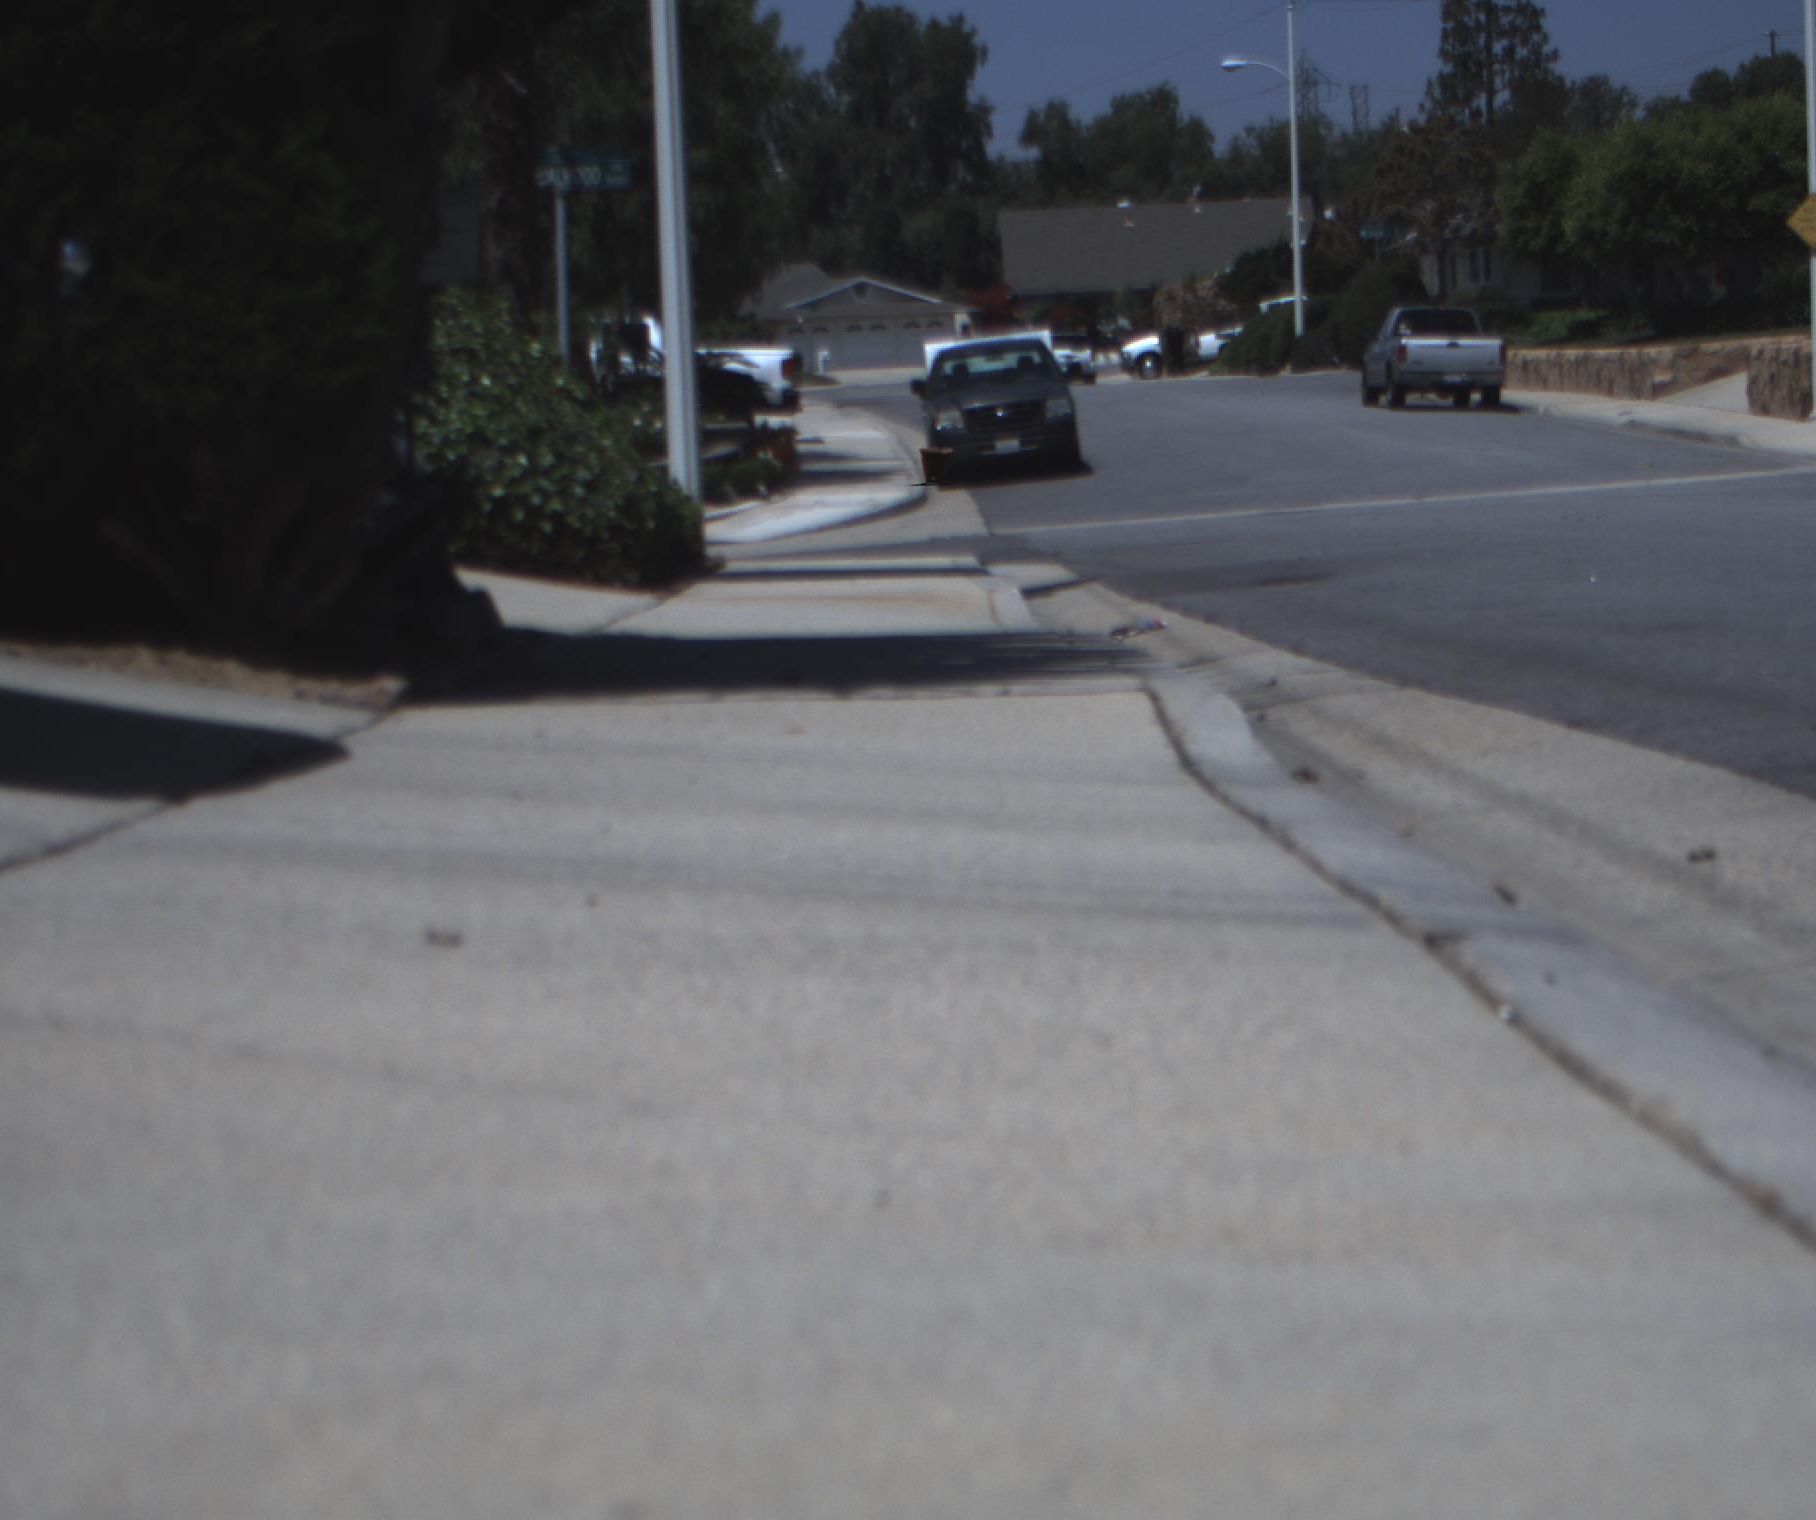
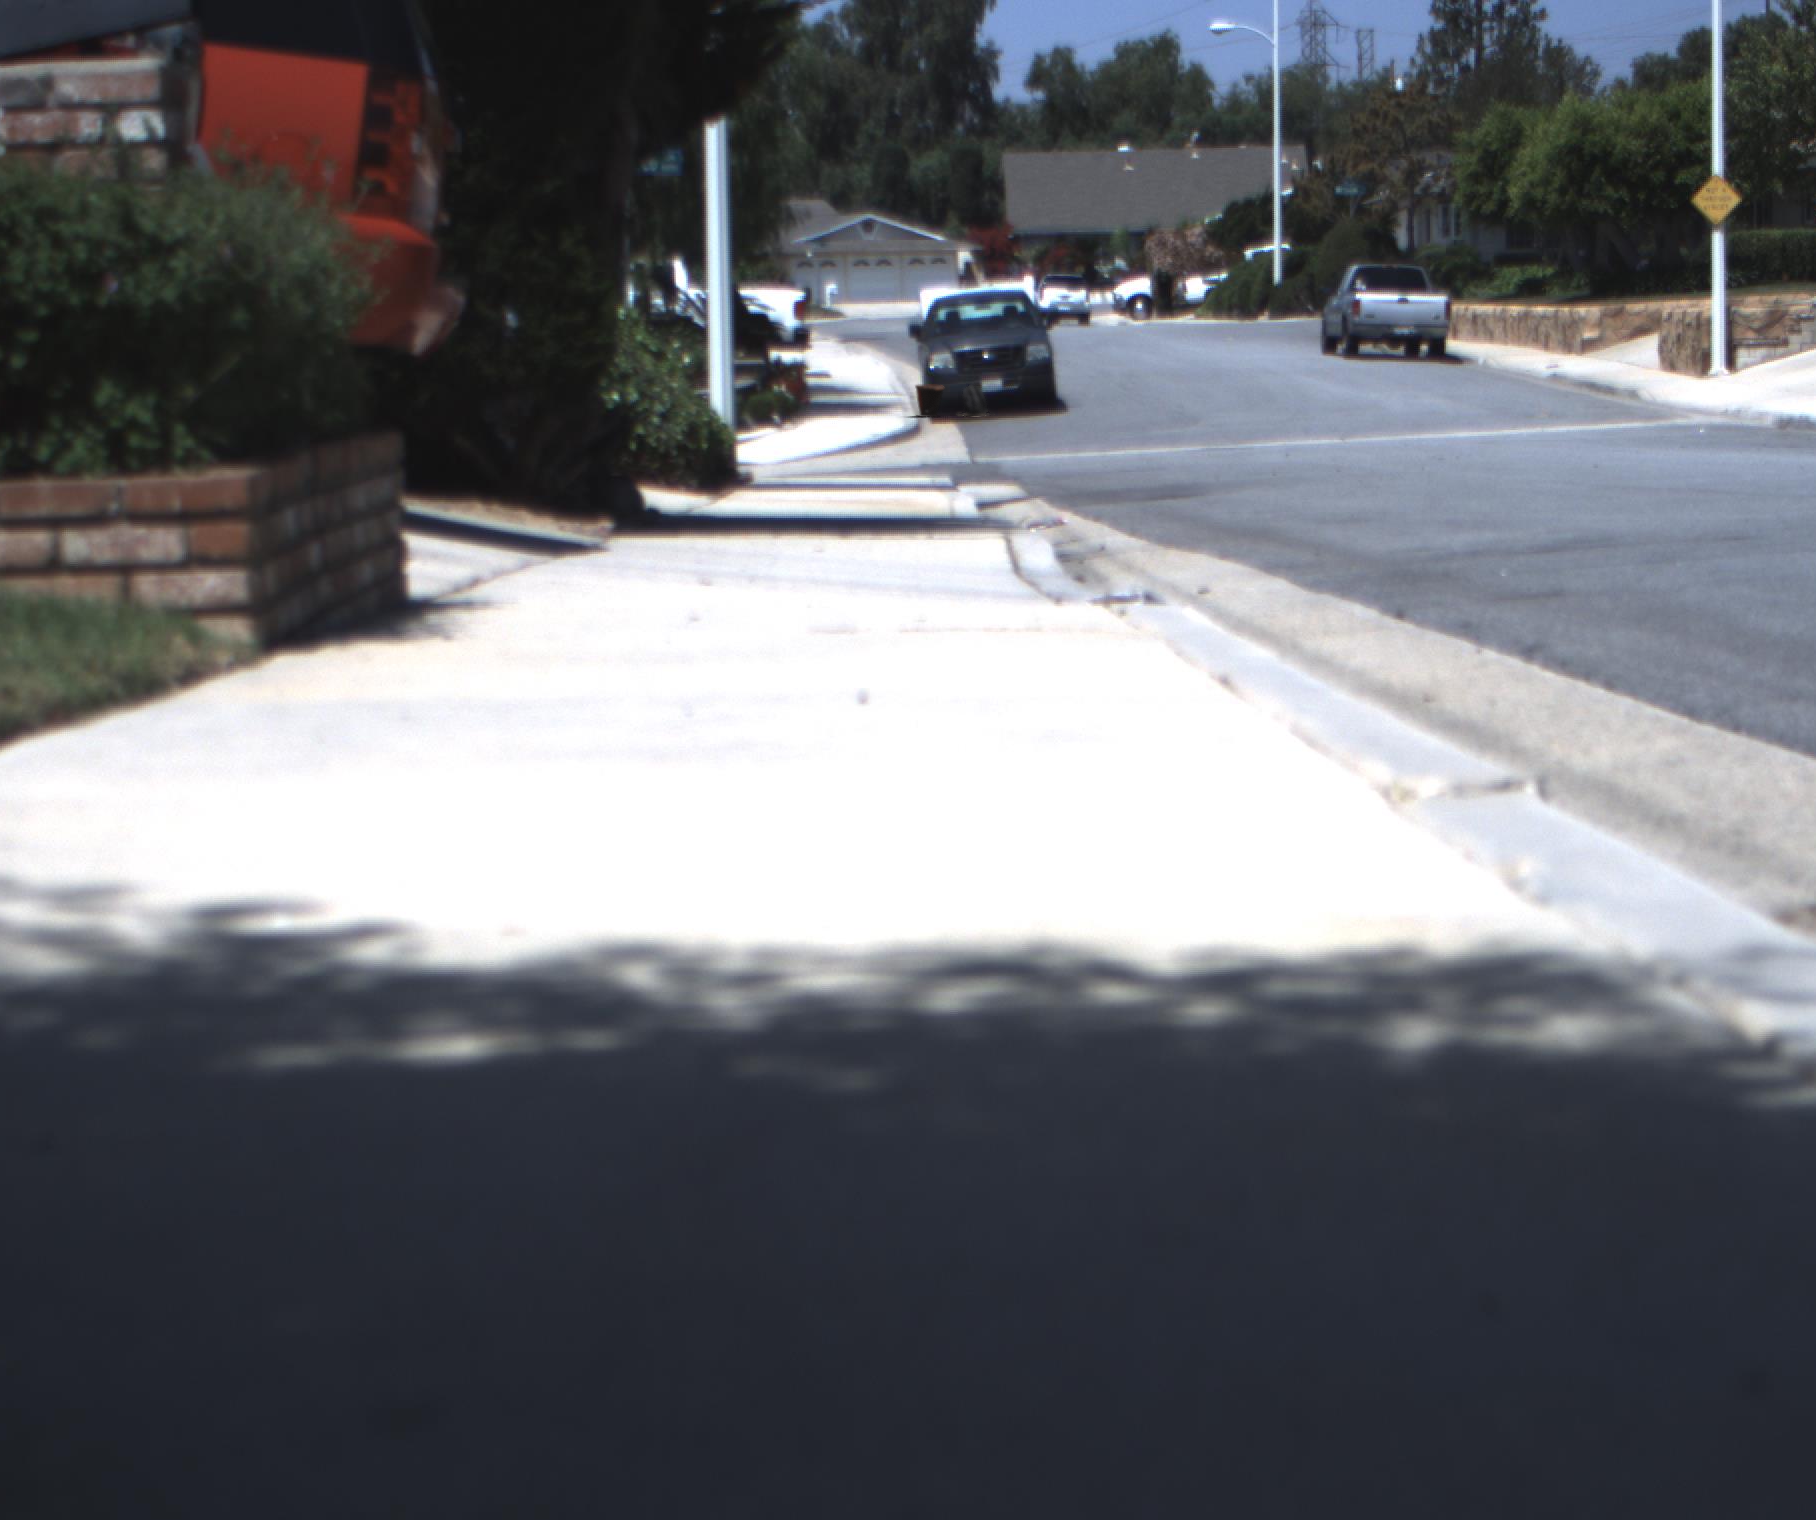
backpack: none [967,446,1016,483] -> present [962,385,987,416]

